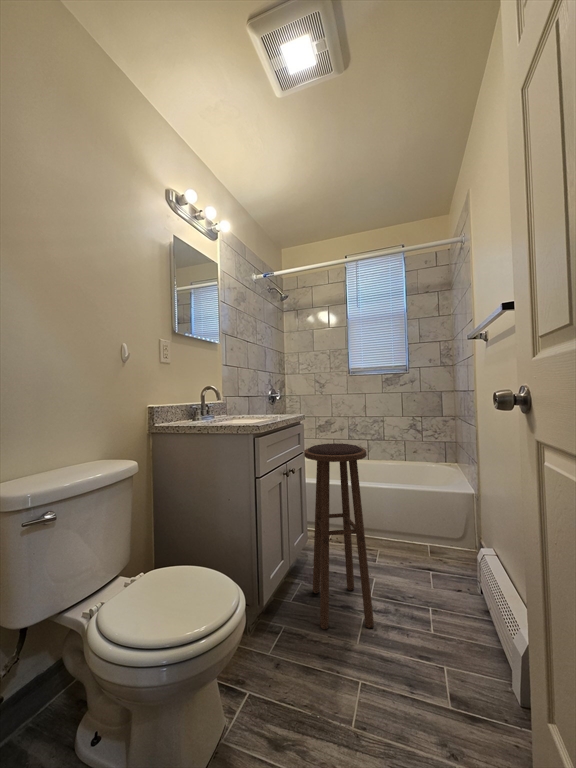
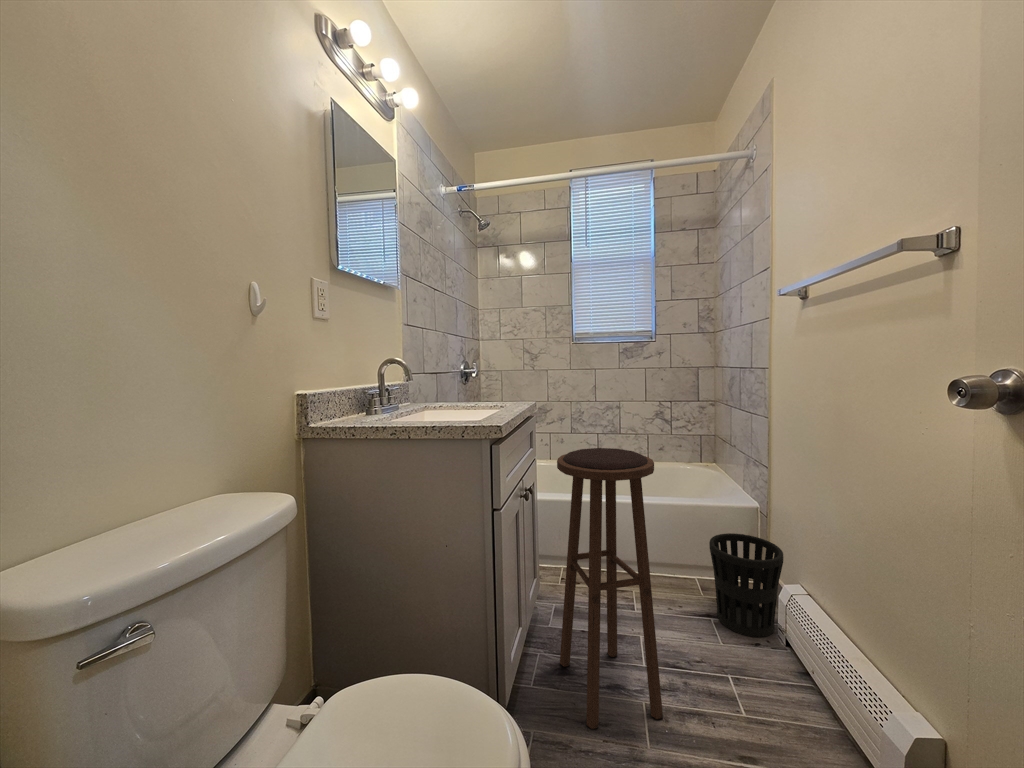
wastebasket: none [428,511,480,586] -> present [709,533,783,637]

